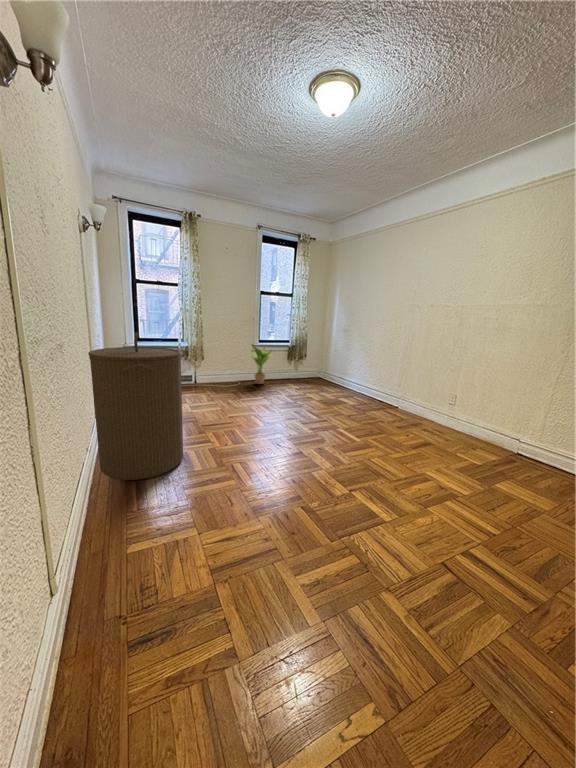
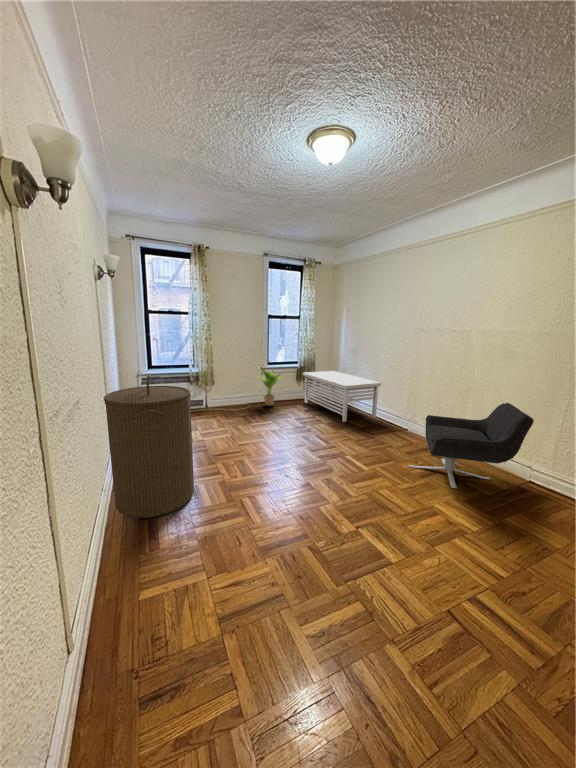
storage bench: none [295,351,374,400] -> present [303,371,381,422]
lounge chair: none [401,377,526,459] -> present [409,403,534,489]

